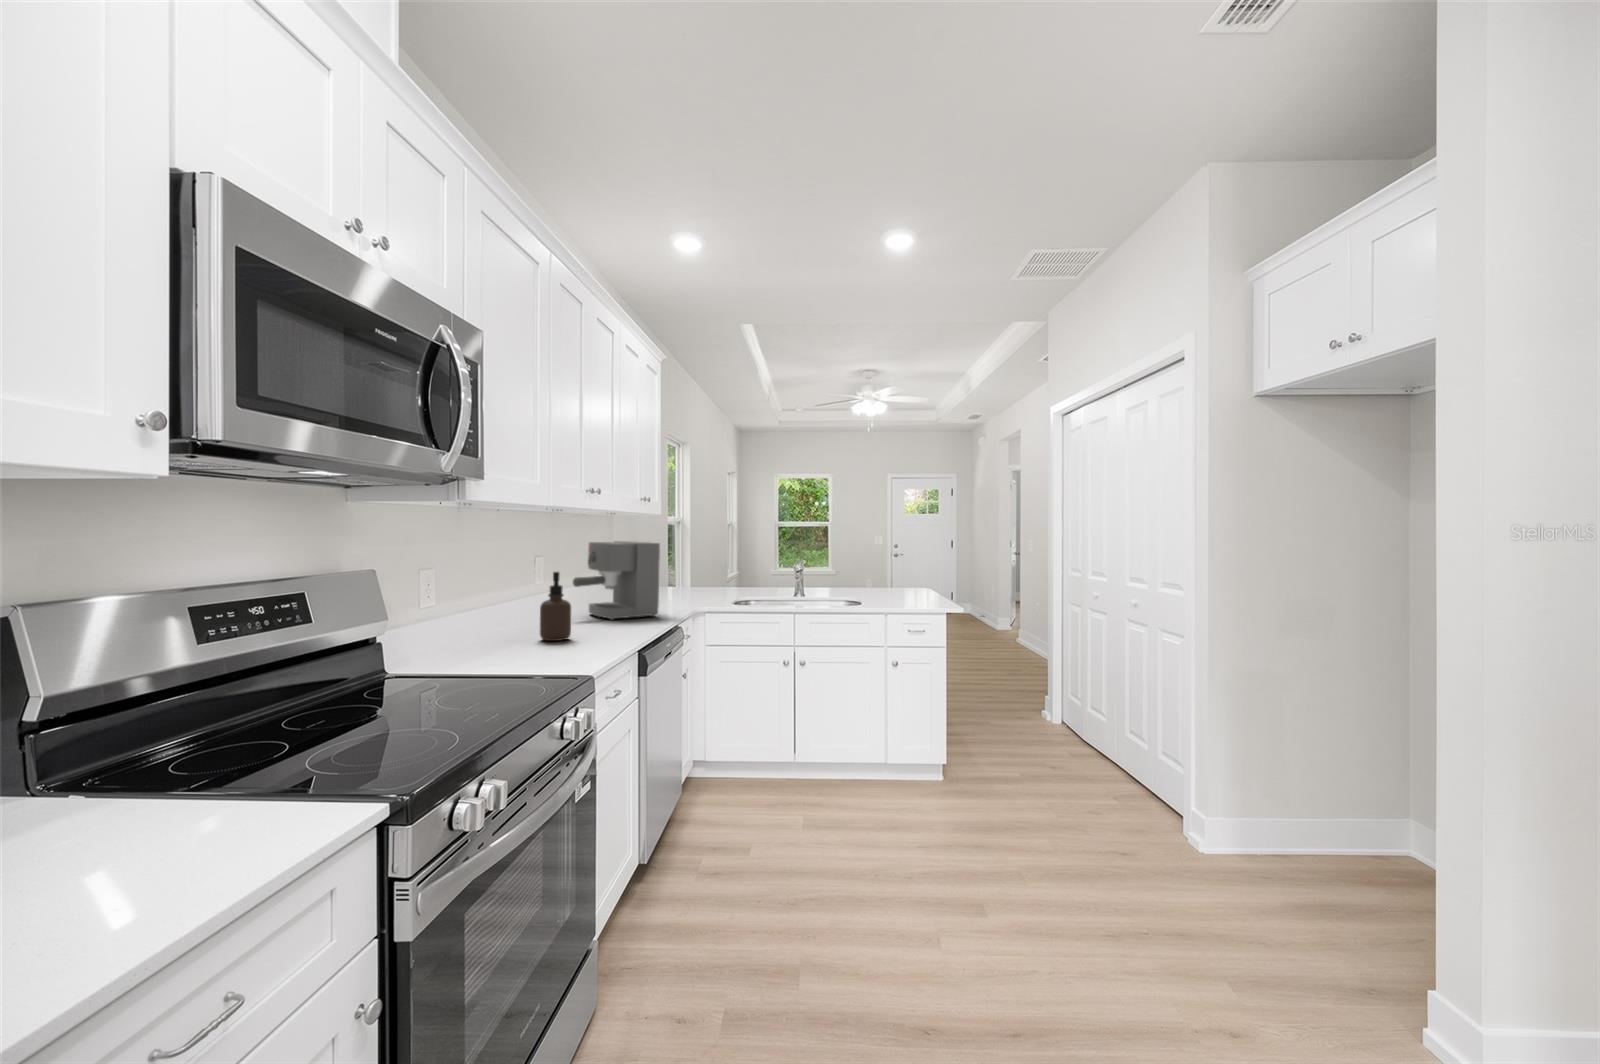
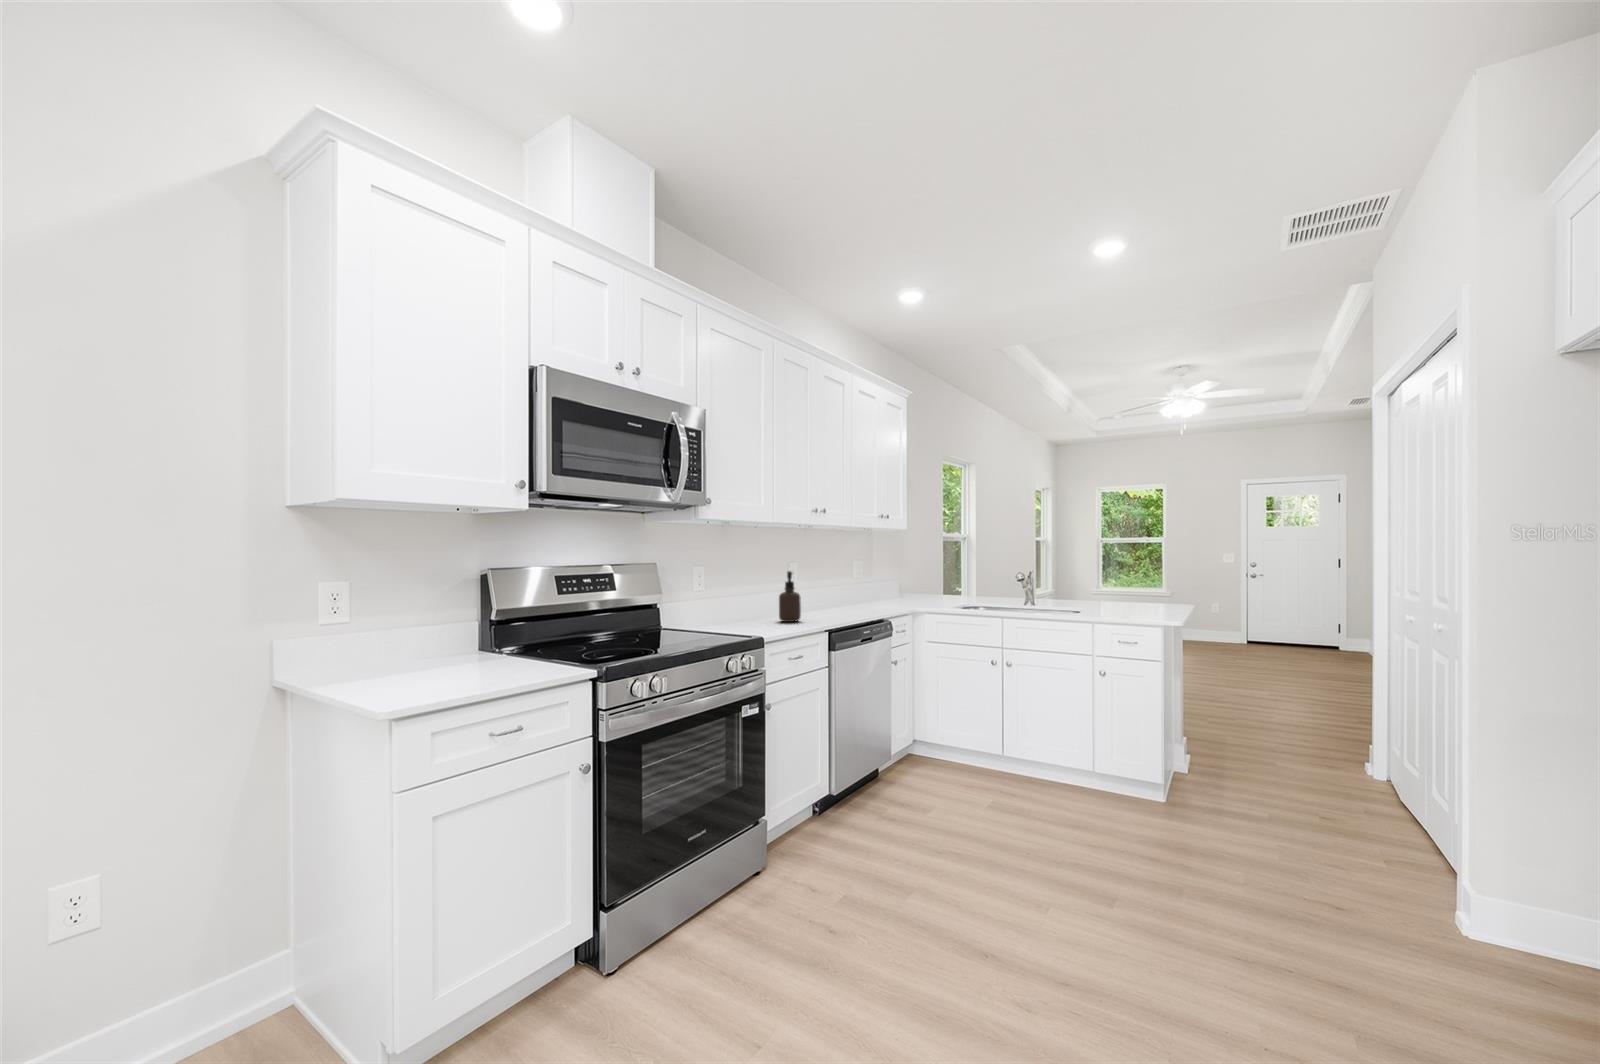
coffee maker: present [573,541,660,620] -> none [820,552,888,613]

